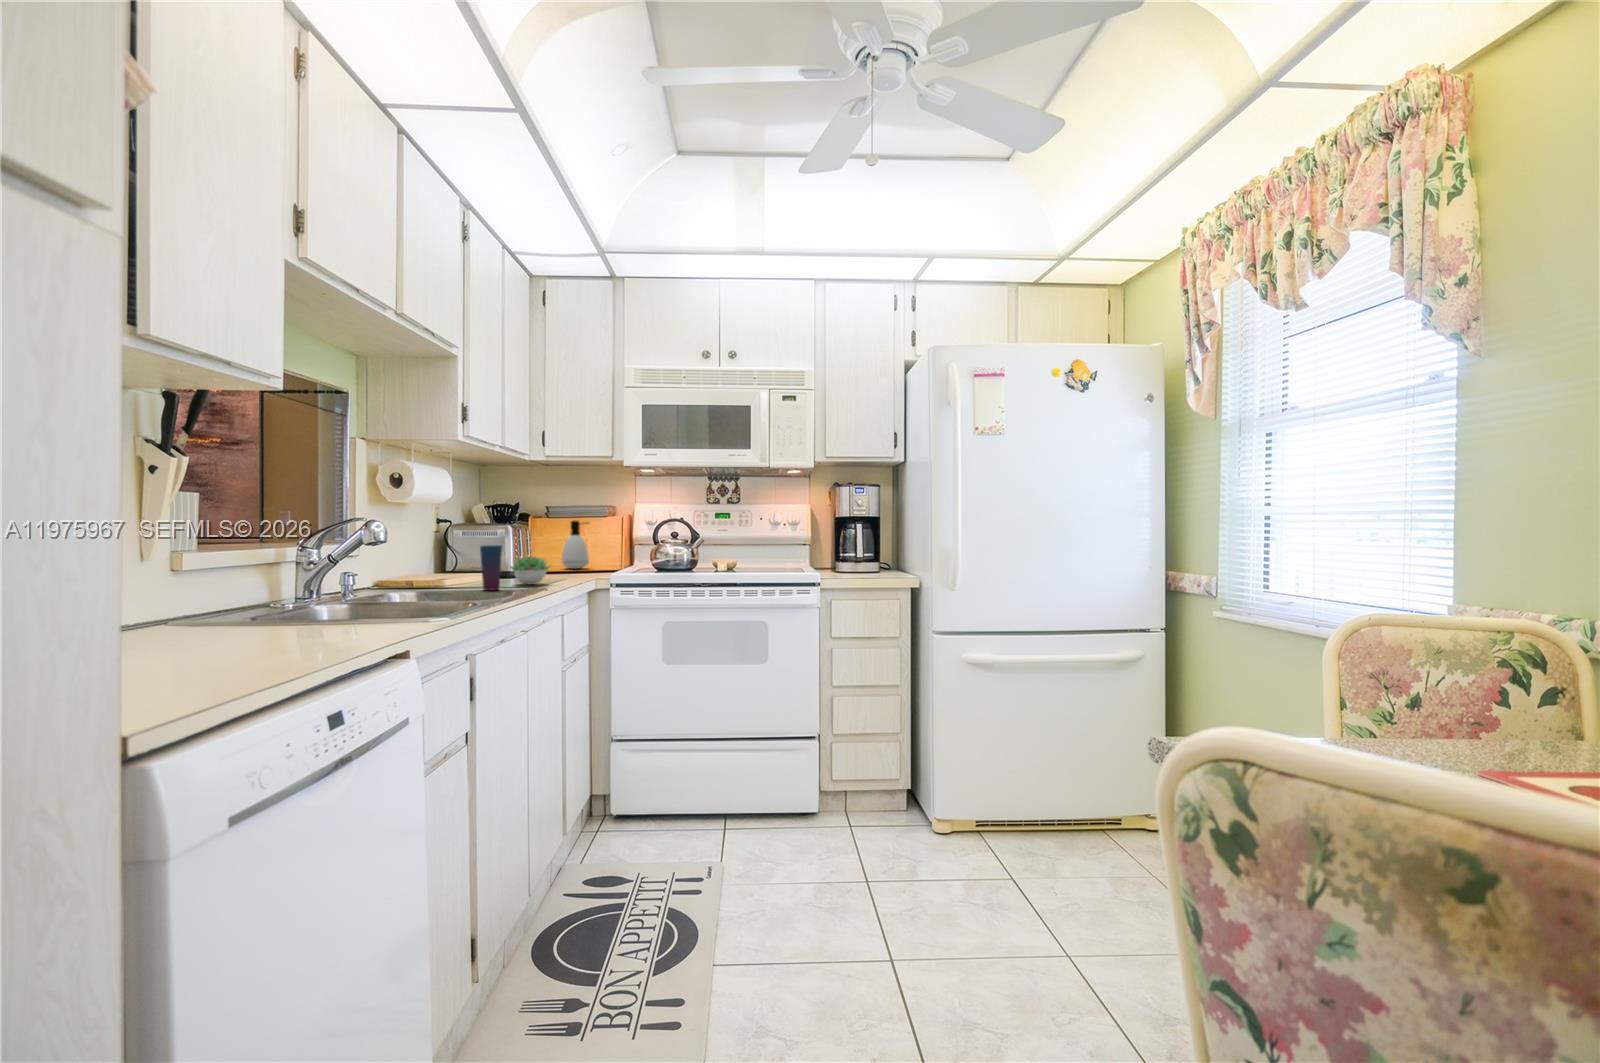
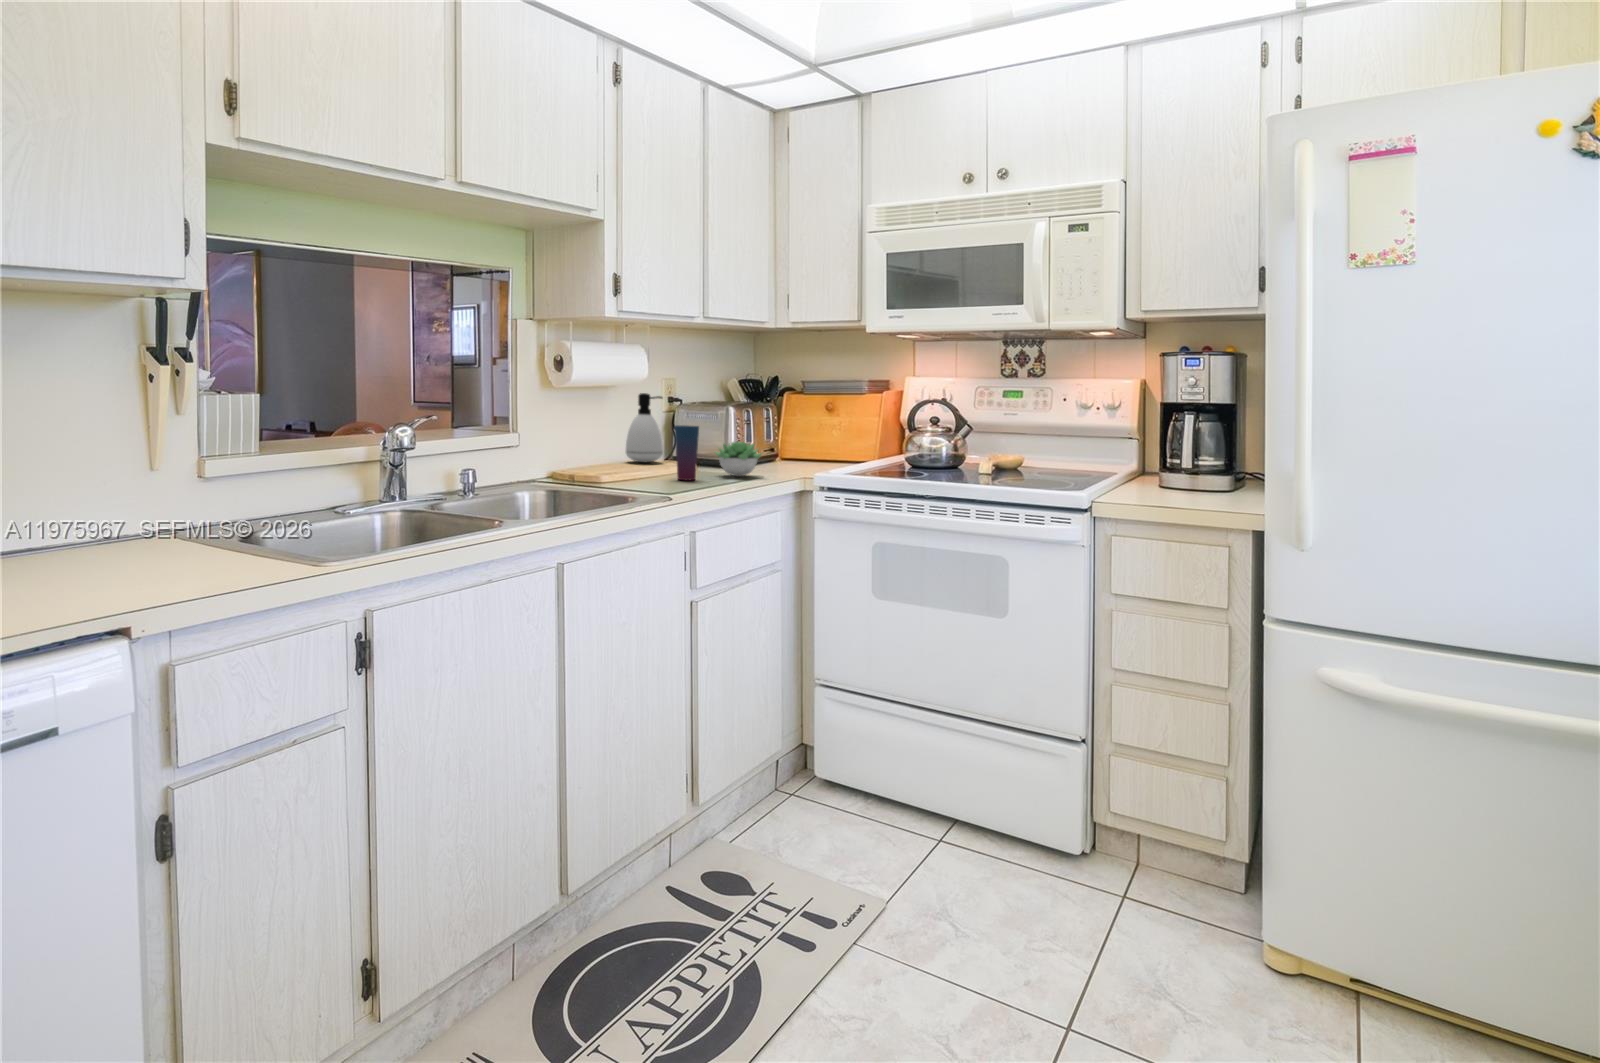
soap dispenser: present [562,521,589,569] -> present [626,393,663,462]

